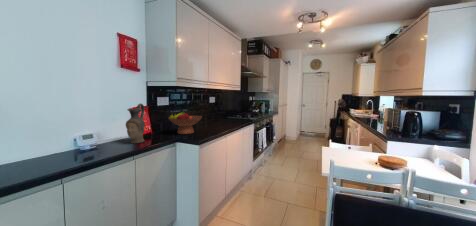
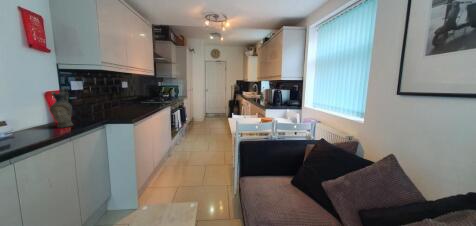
fruit bowl: present [169,112,202,134] -> none [90,96,128,117]

